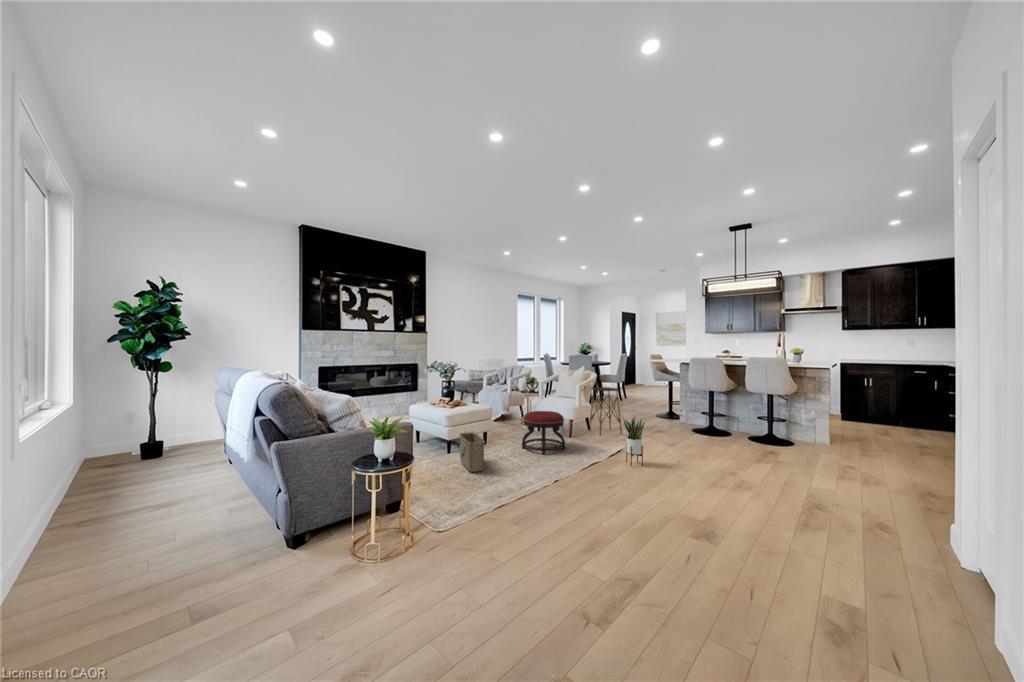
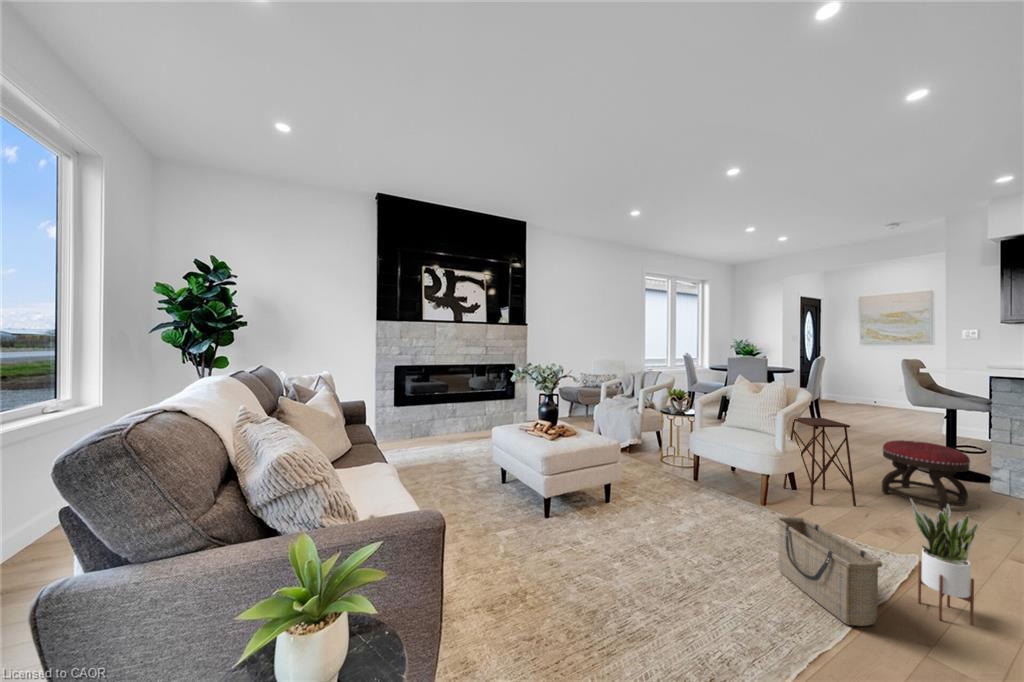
ottoman: present [522,411,565,454] -> present [882,440,970,510]
basket: present [459,432,485,472] -> present [776,517,882,626]

